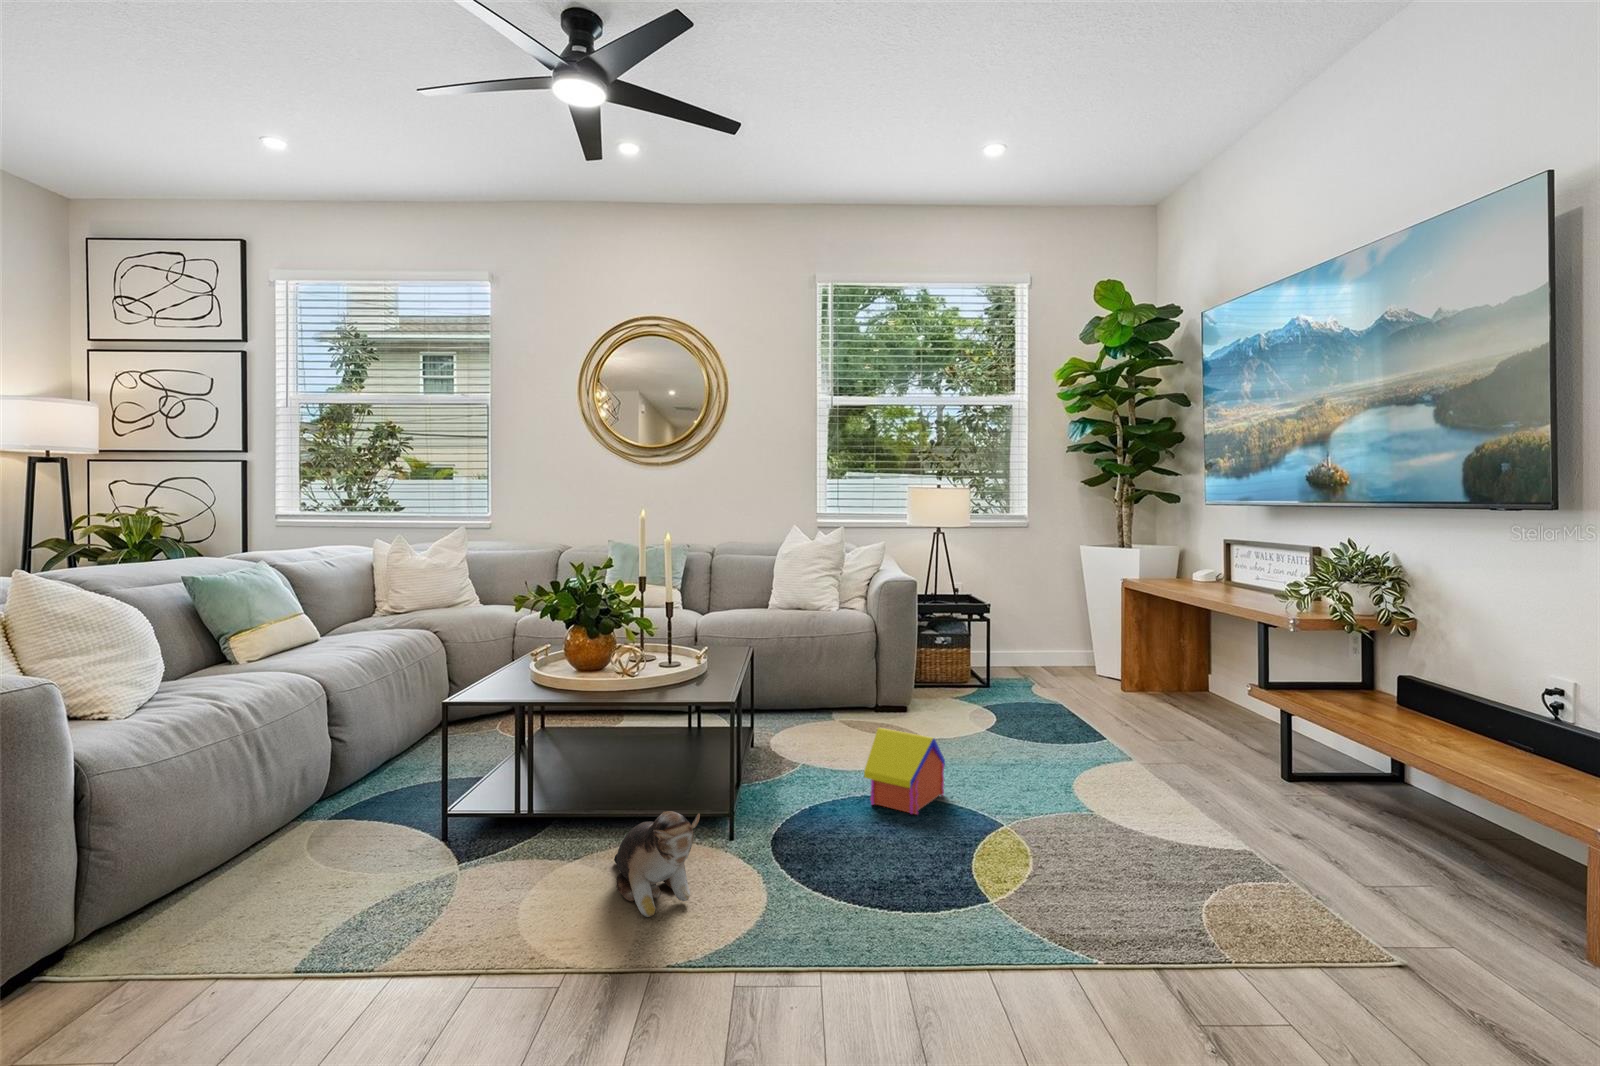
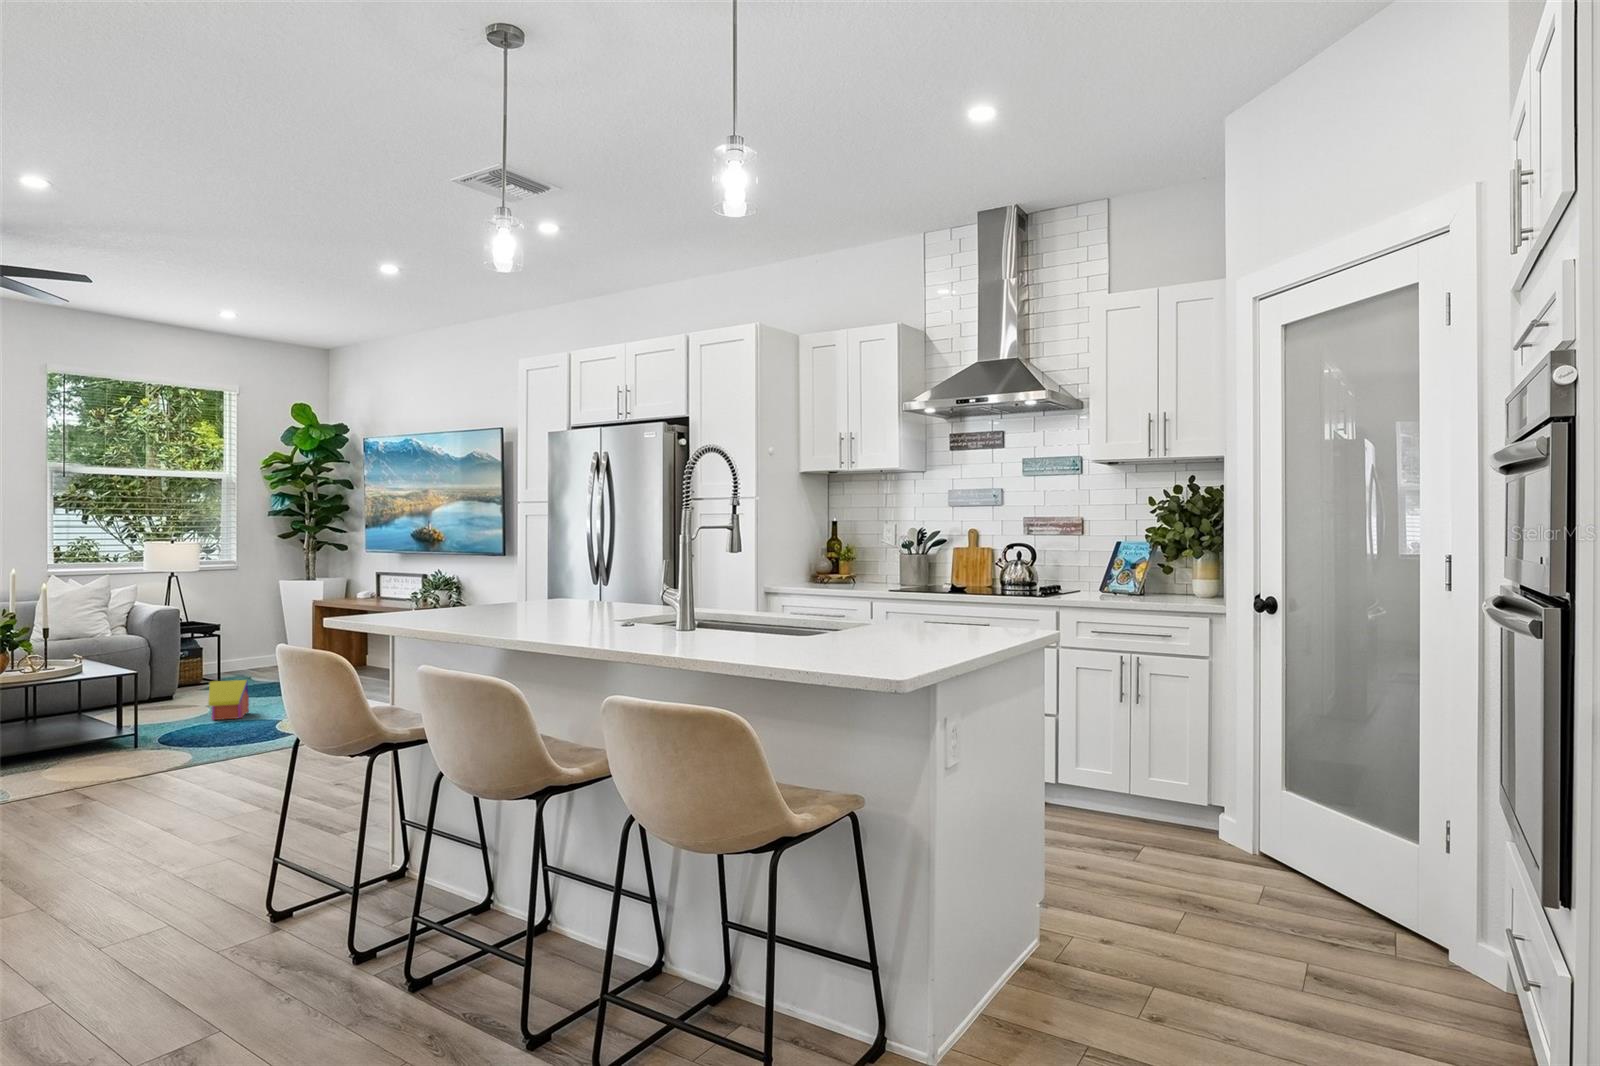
plush toy: present [614,811,700,917] -> none [99,699,183,752]

